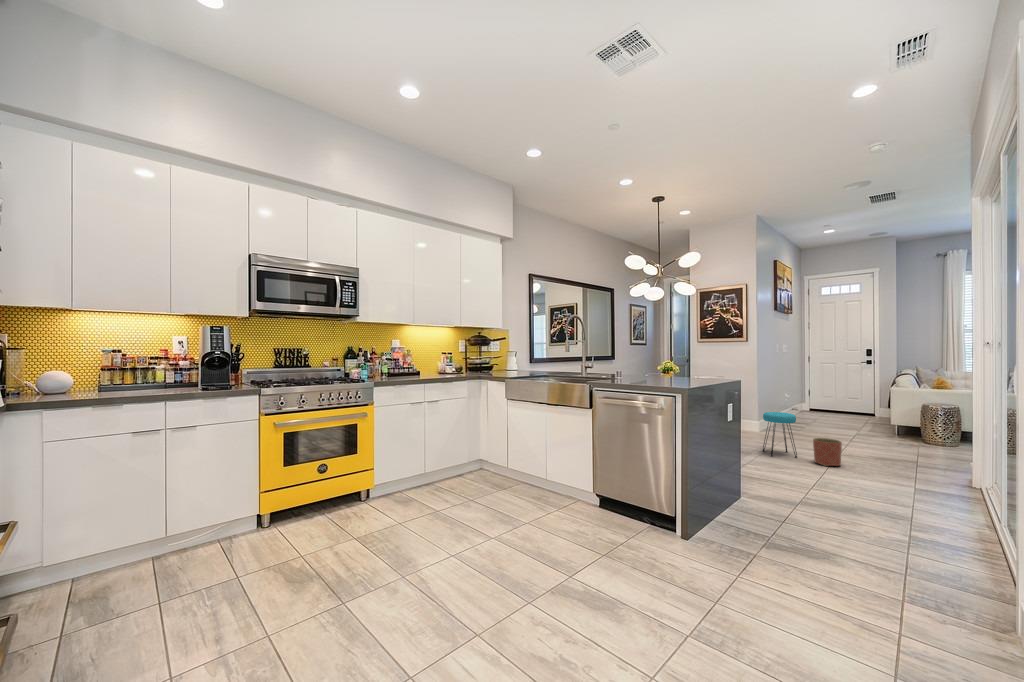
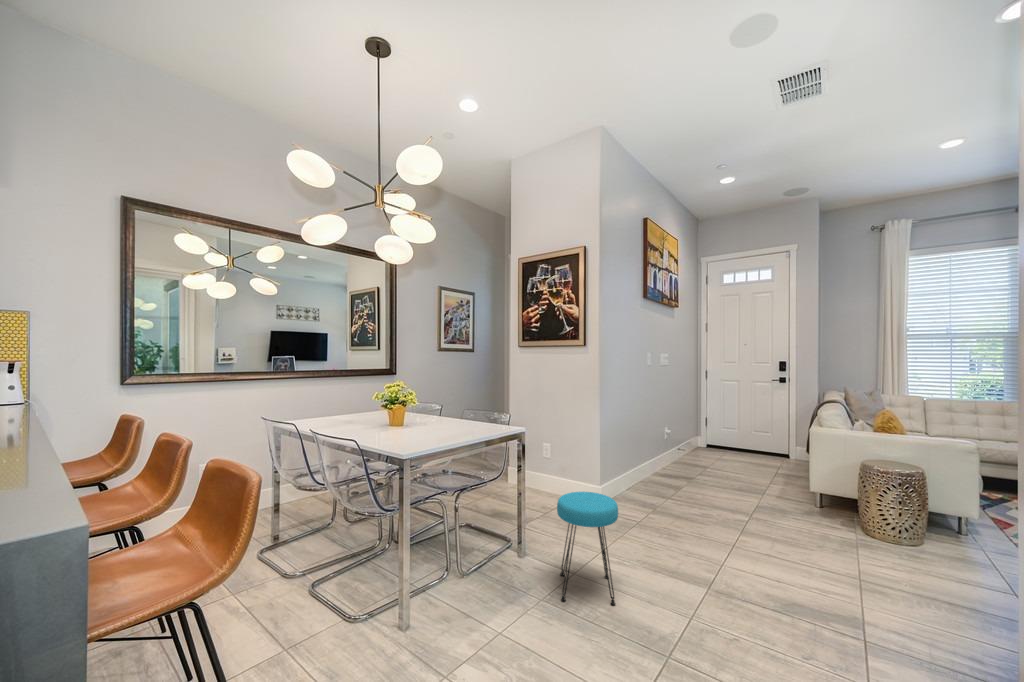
planter: present [813,438,842,466] -> none [639,567,698,653]

